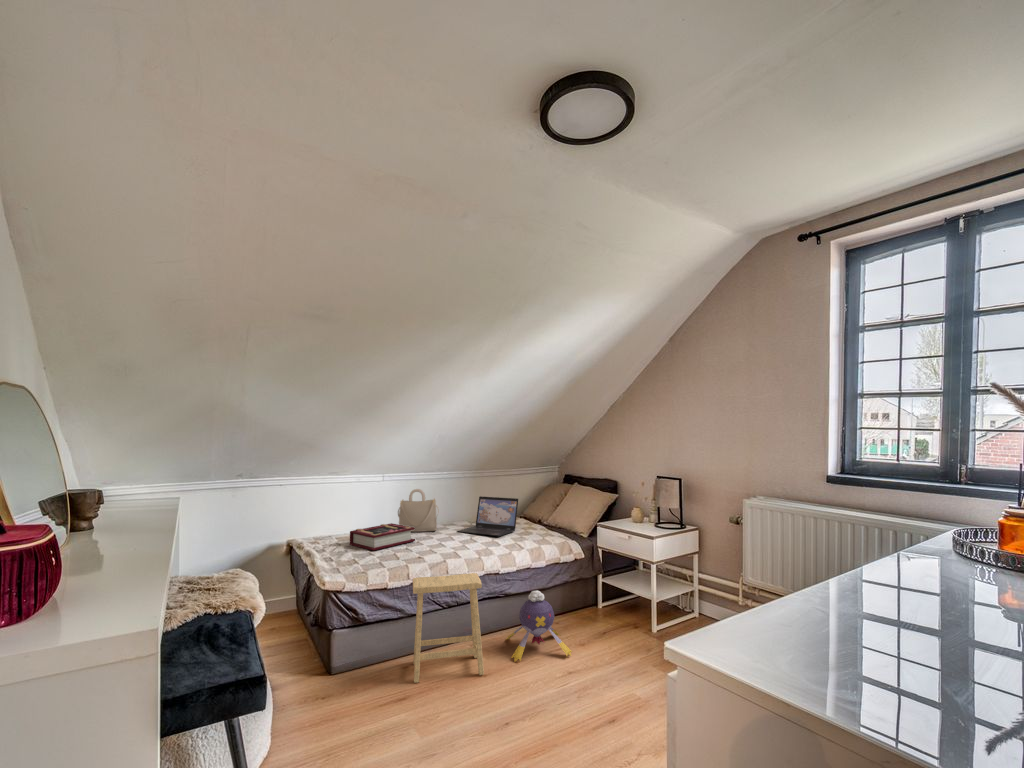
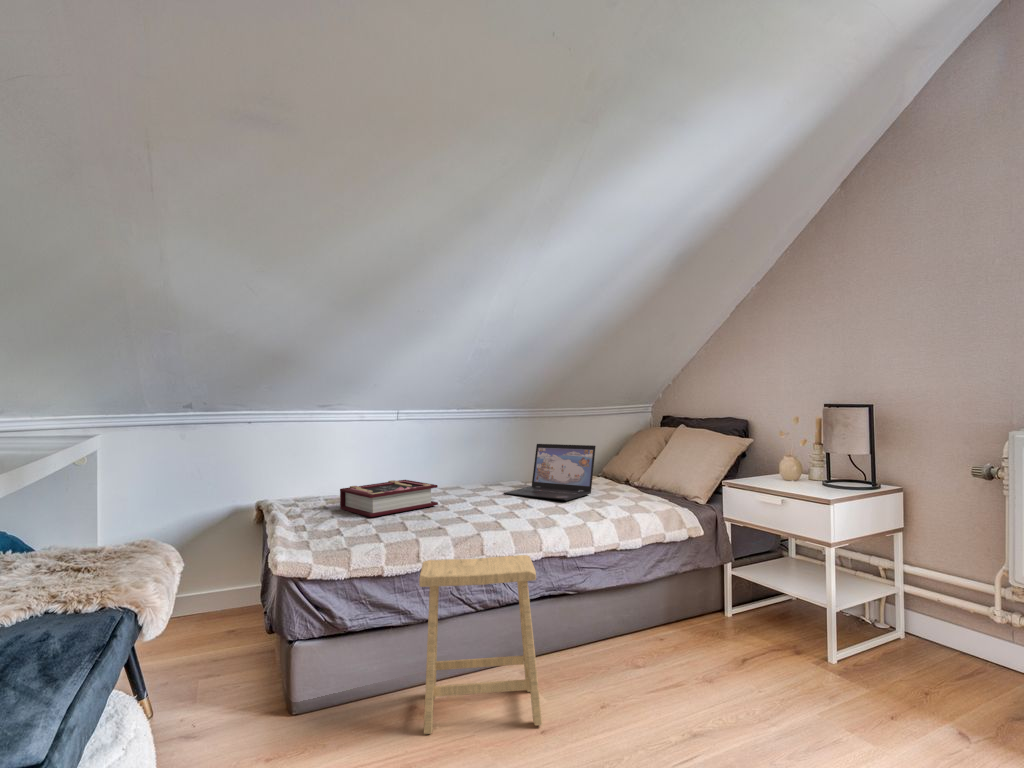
handbag: present [398,489,438,532] -> none [416,431,476,493]
plush toy: present [505,590,572,661] -> none [576,585,693,703]

